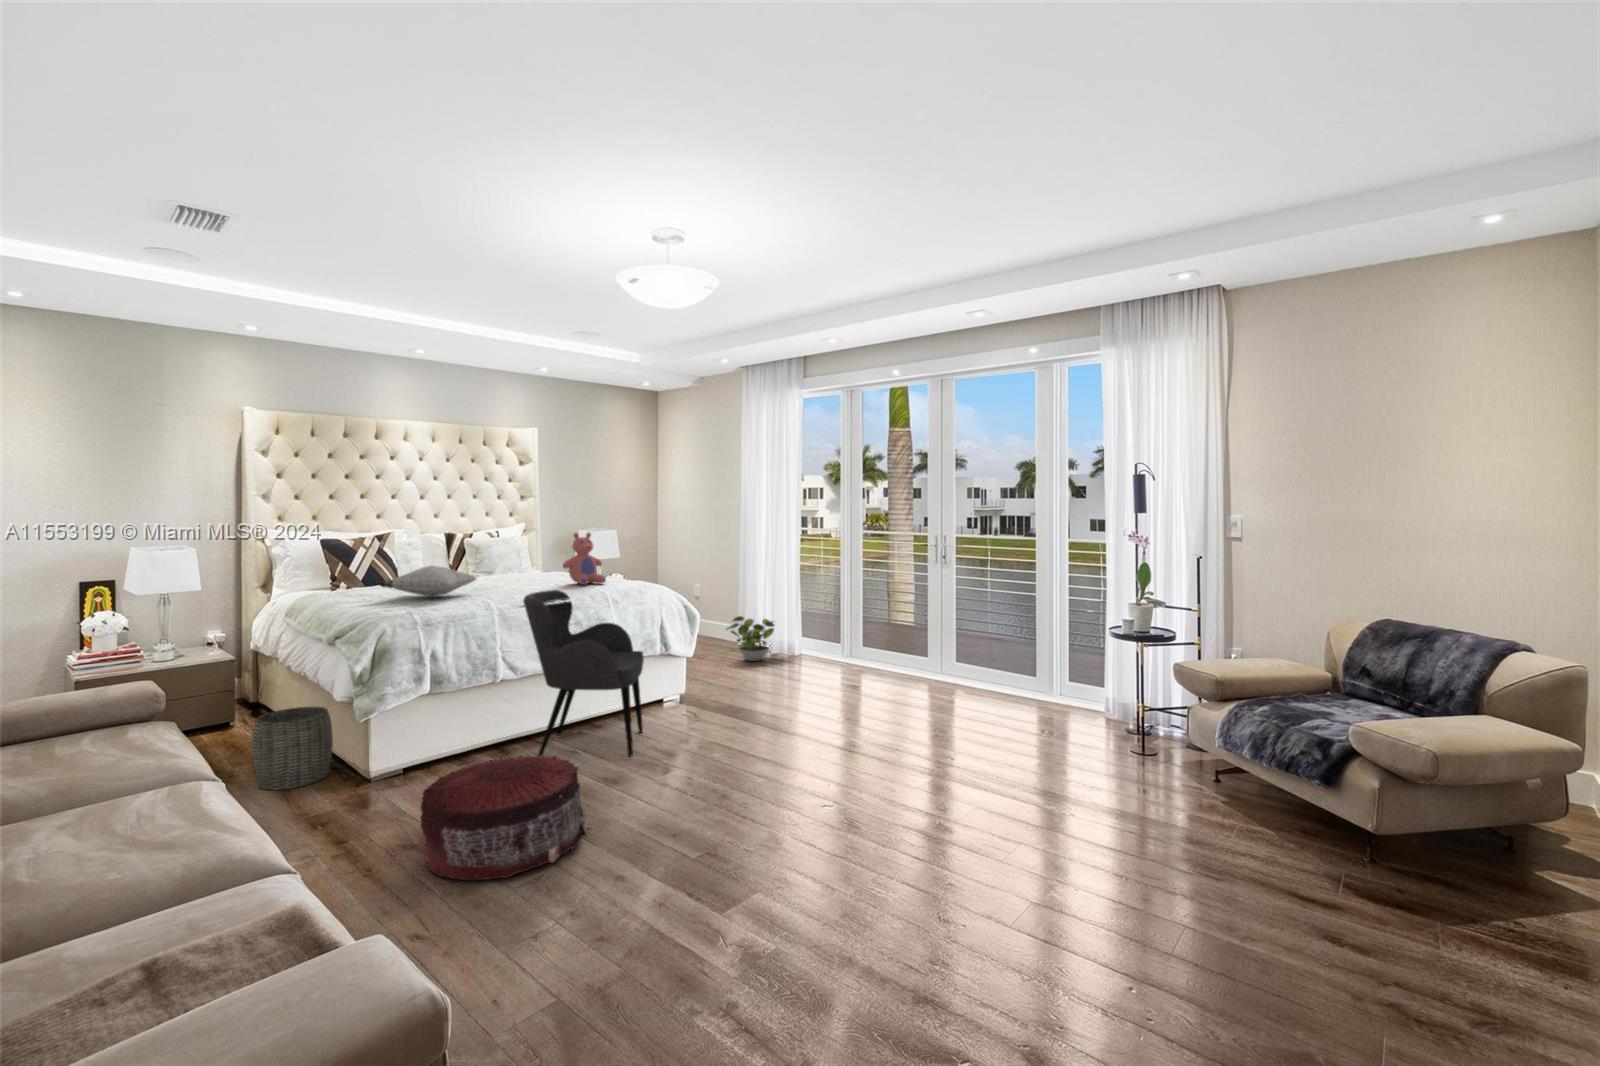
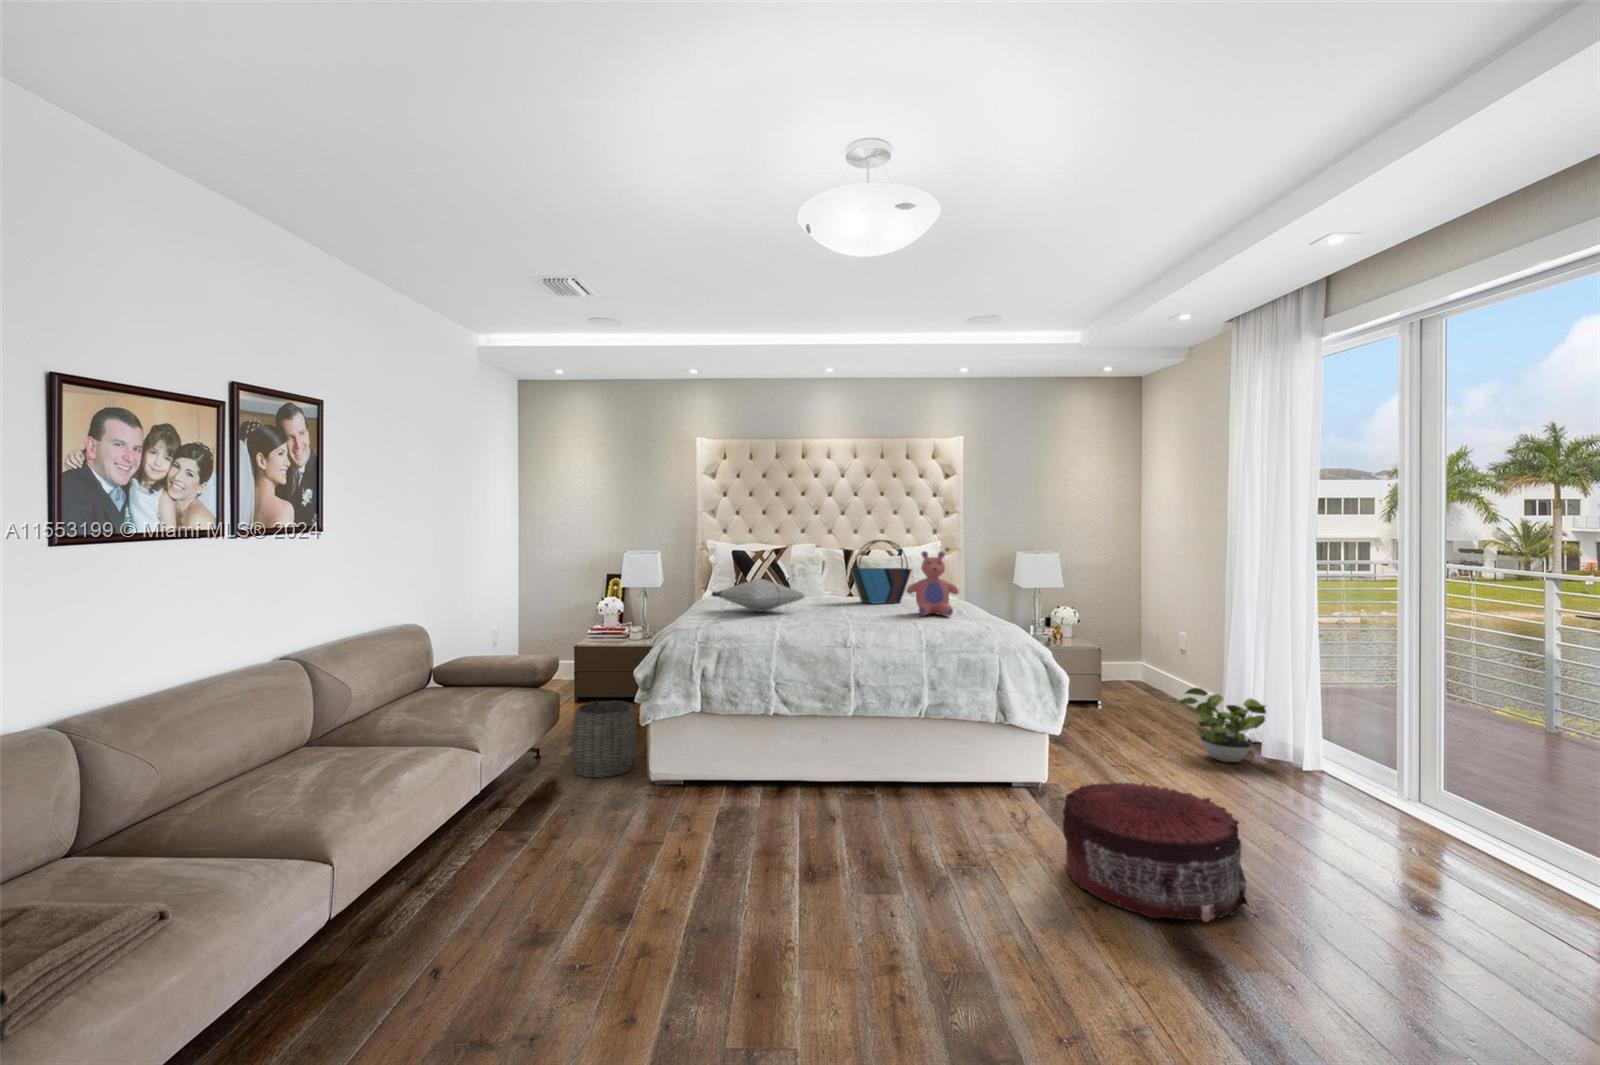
tote bag: none [486,524,538,581] -> present [851,540,912,604]
armchair: present [523,590,644,756] -> none [777,617,937,859]
pouf: present [421,755,586,880] -> present [1063,783,1248,922]

